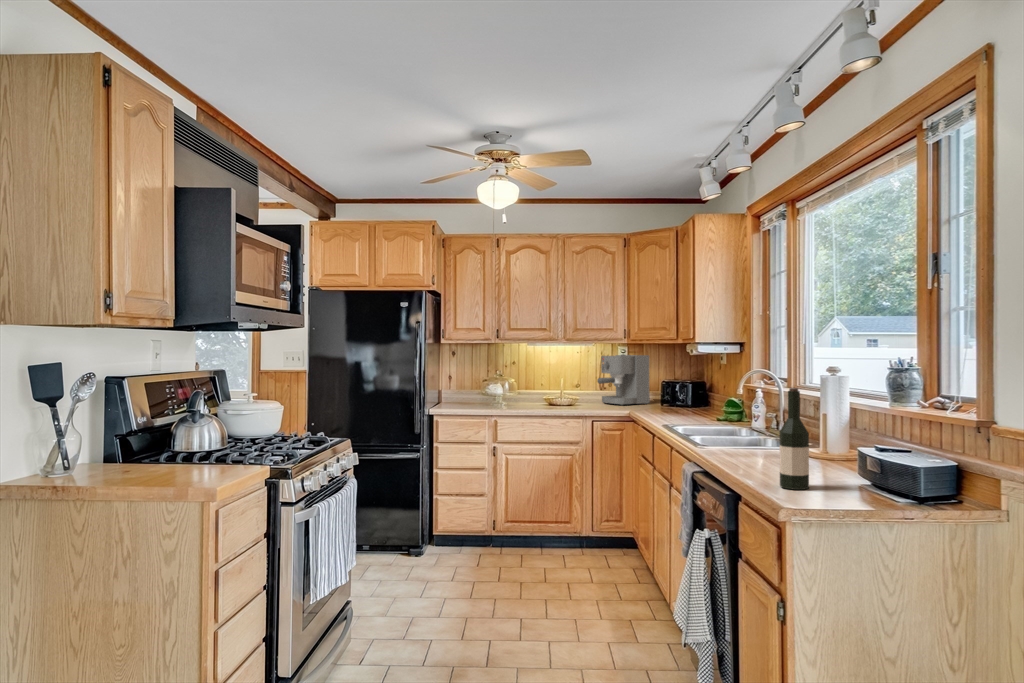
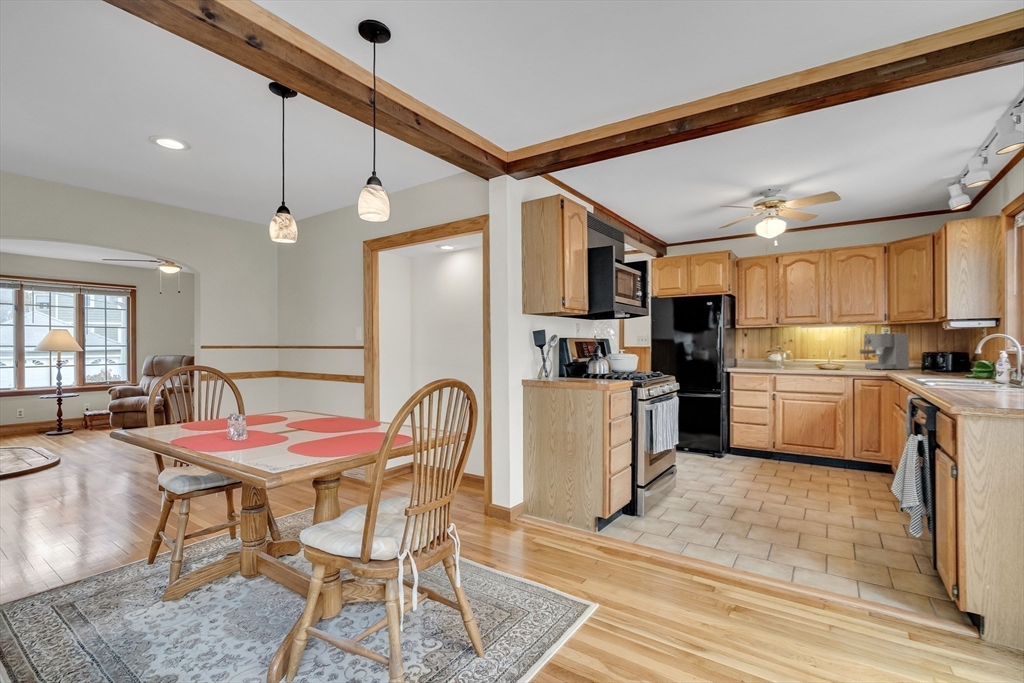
wine bottle: present [779,388,809,490] -> none [973,336,999,404]

